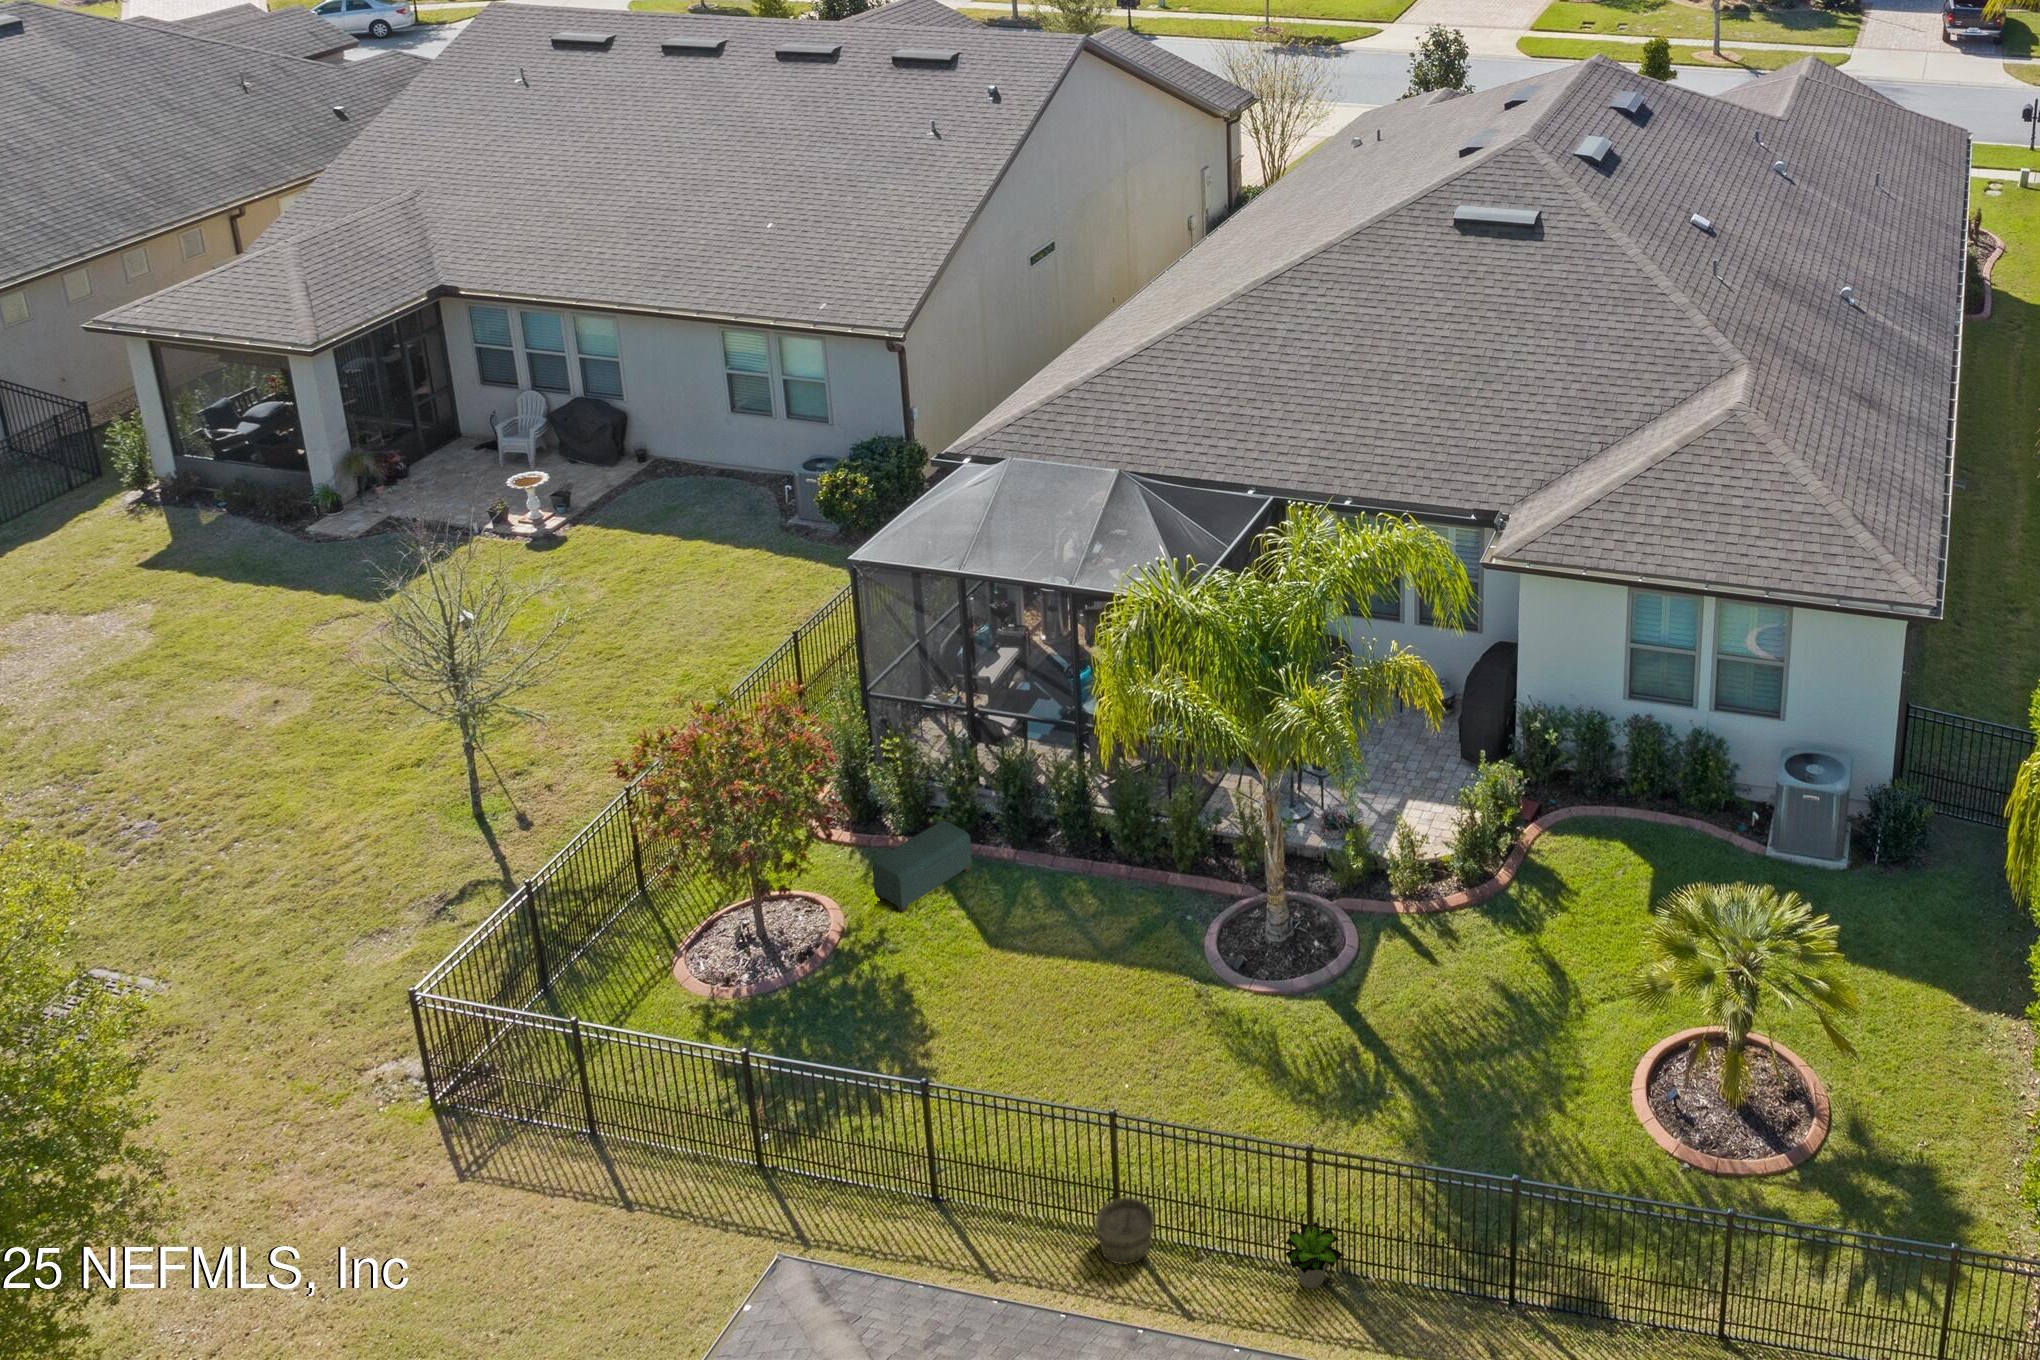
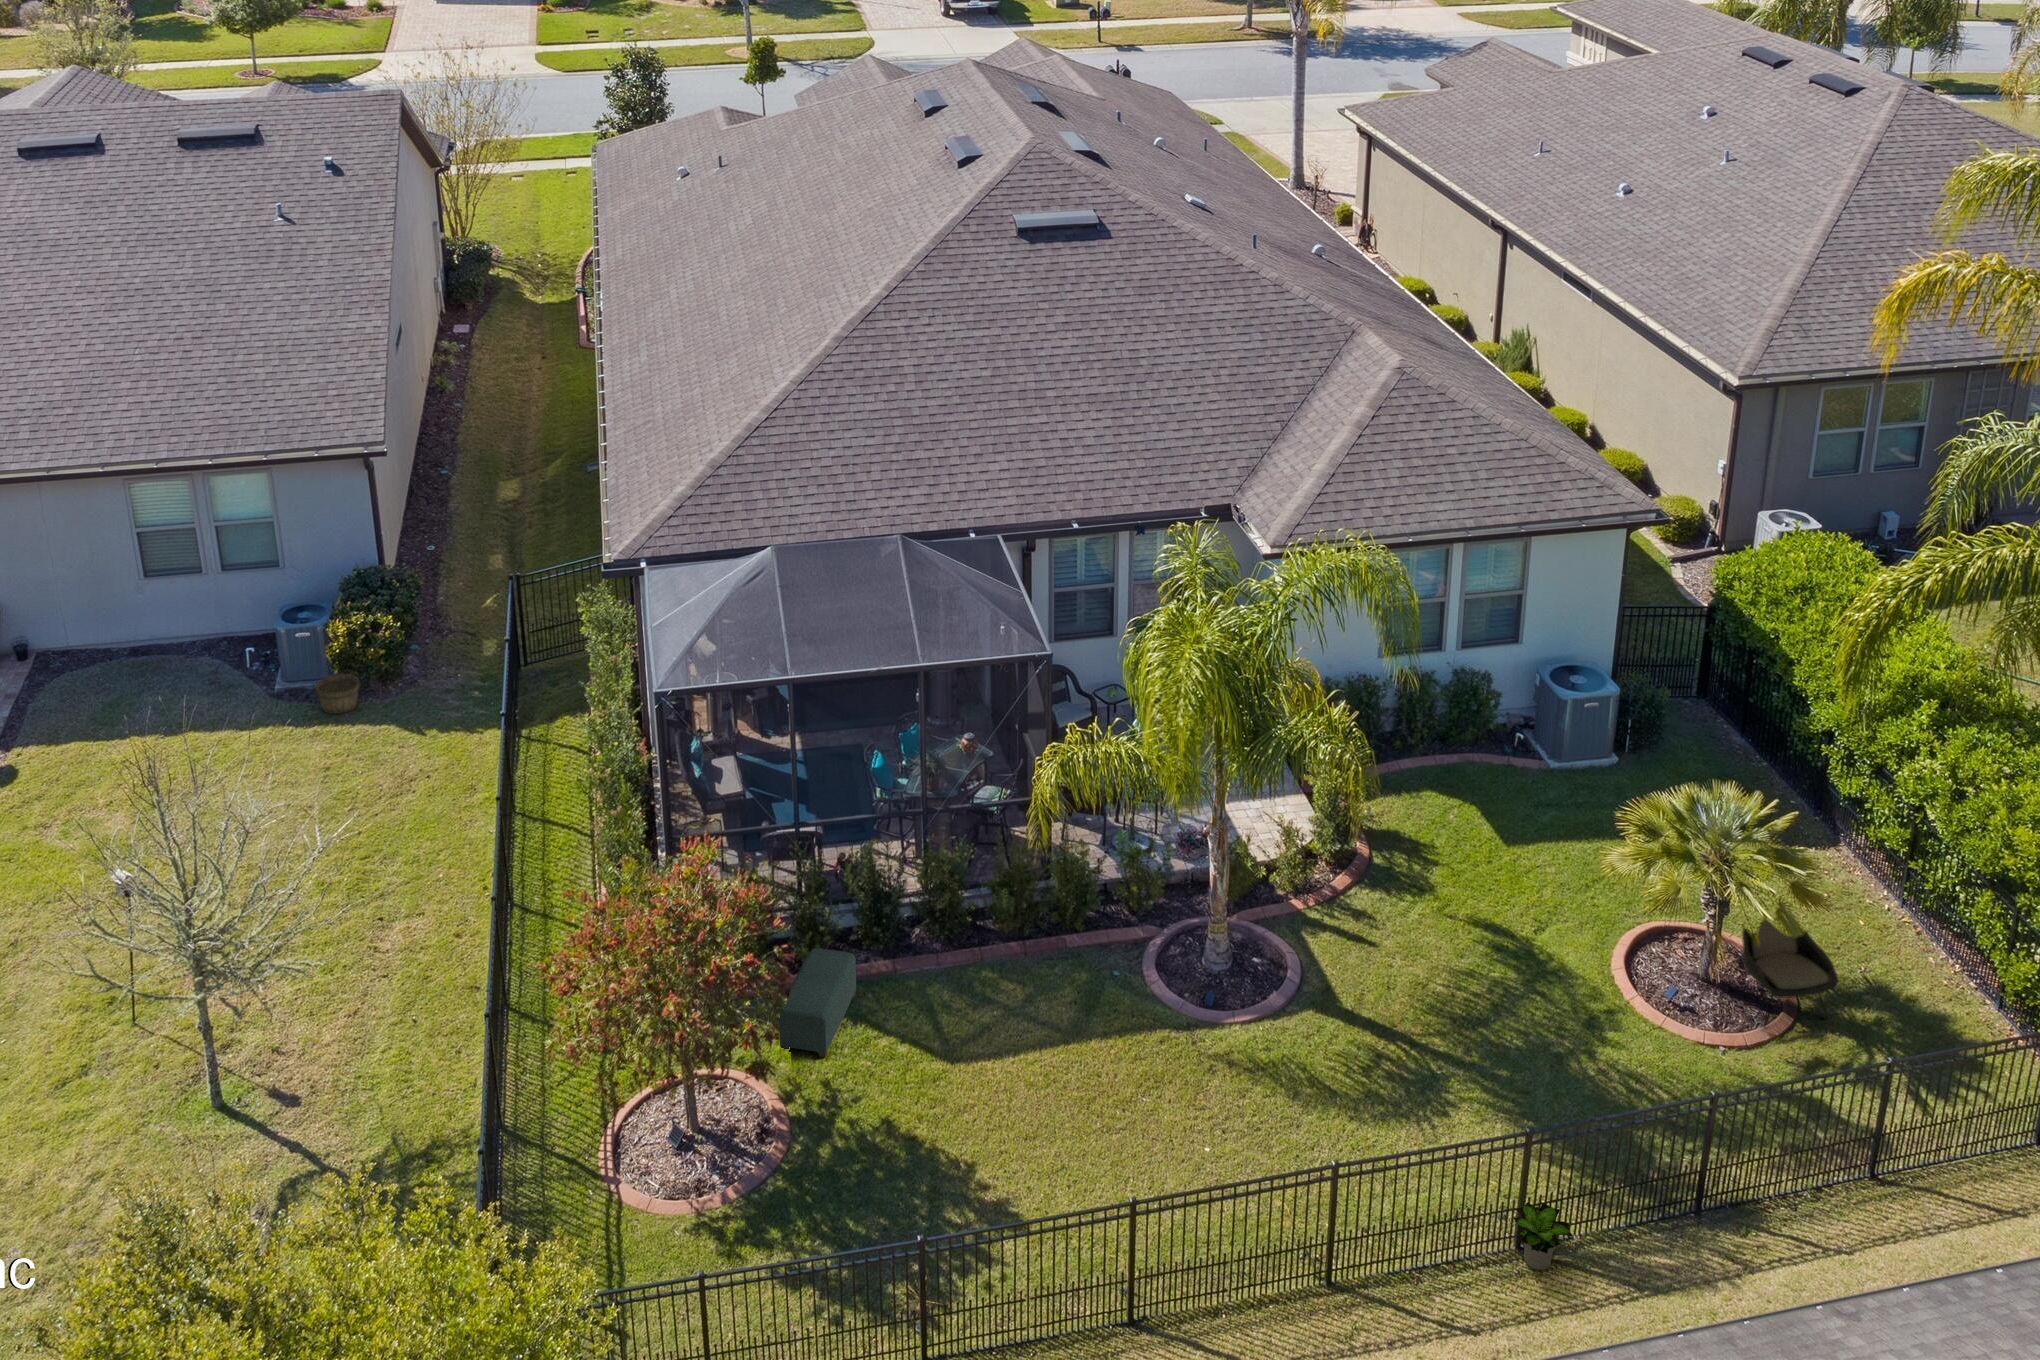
lounge chair: none [1724,1033,1813,1166] -> present [1729,919,1838,1028]
wooden bucket: present [1095,1197,1155,1265] -> present [315,674,359,714]

